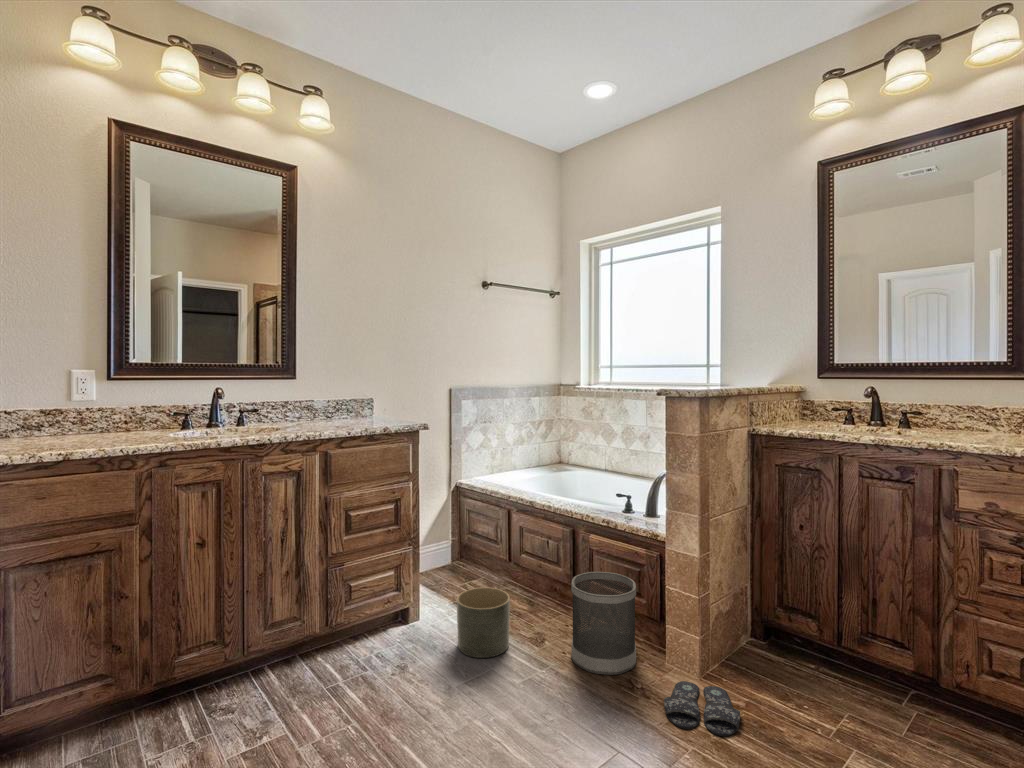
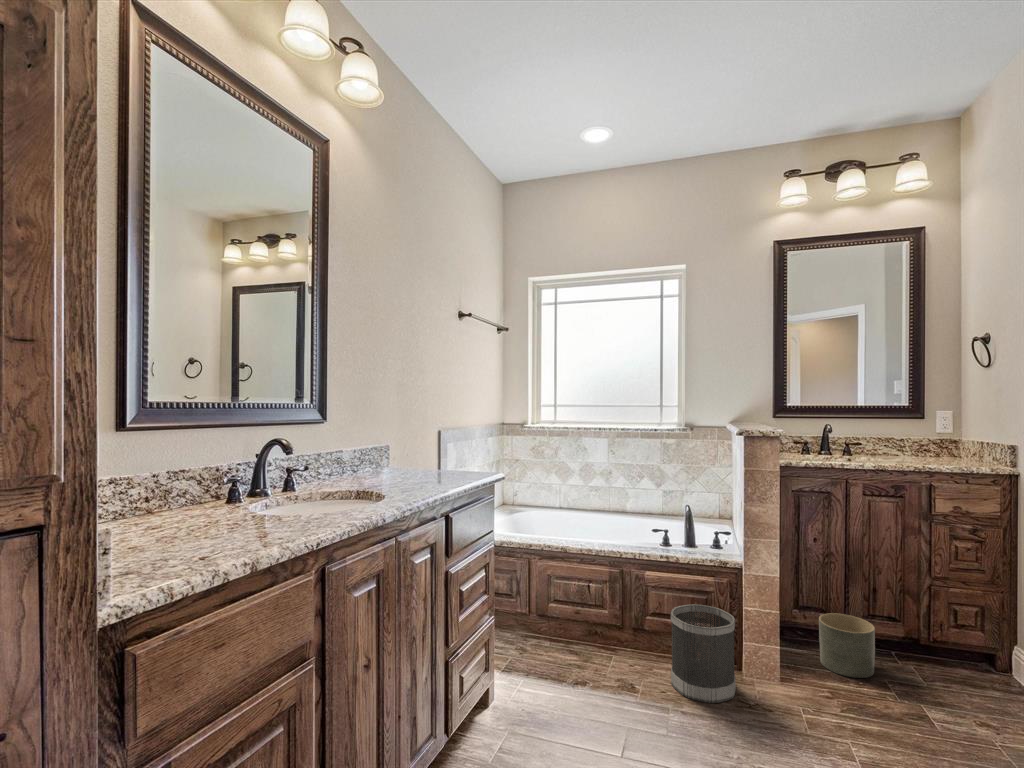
planter: present [457,588,510,658] -> present [819,614,875,678]
slippers: present [664,681,740,736] -> none [778,686,859,728]

